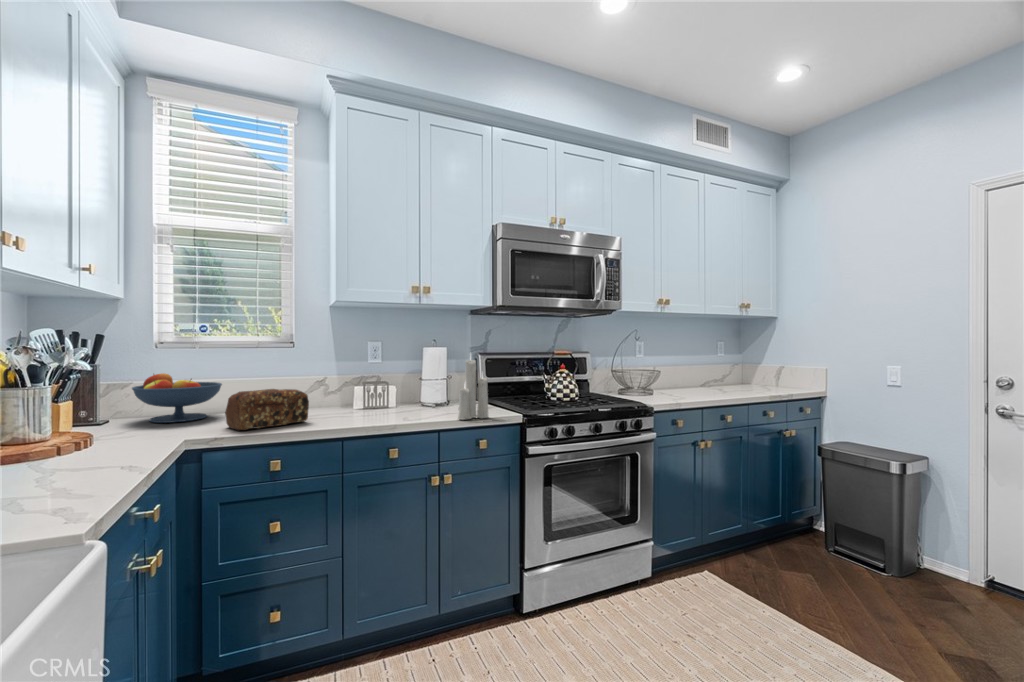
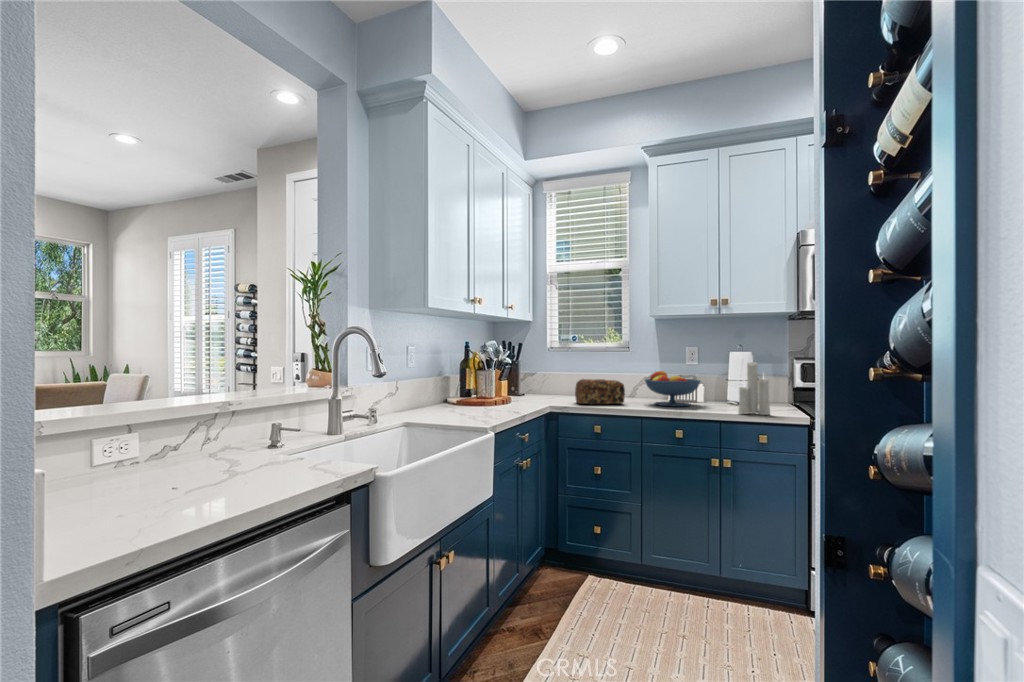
fruit bowl: present [132,373,222,423] -> present [645,371,700,406]

